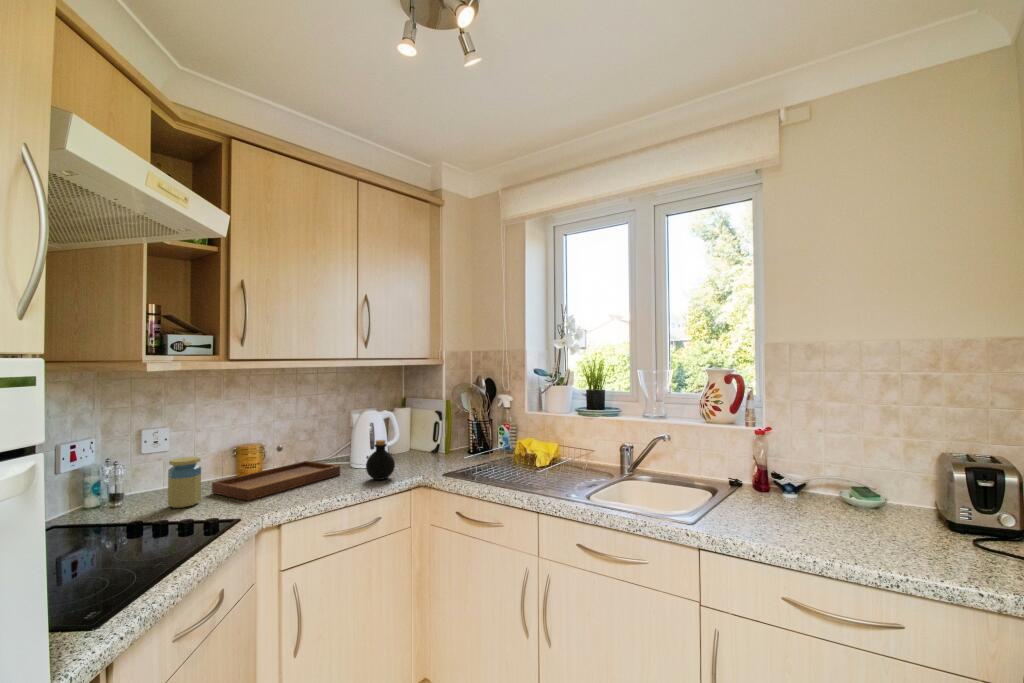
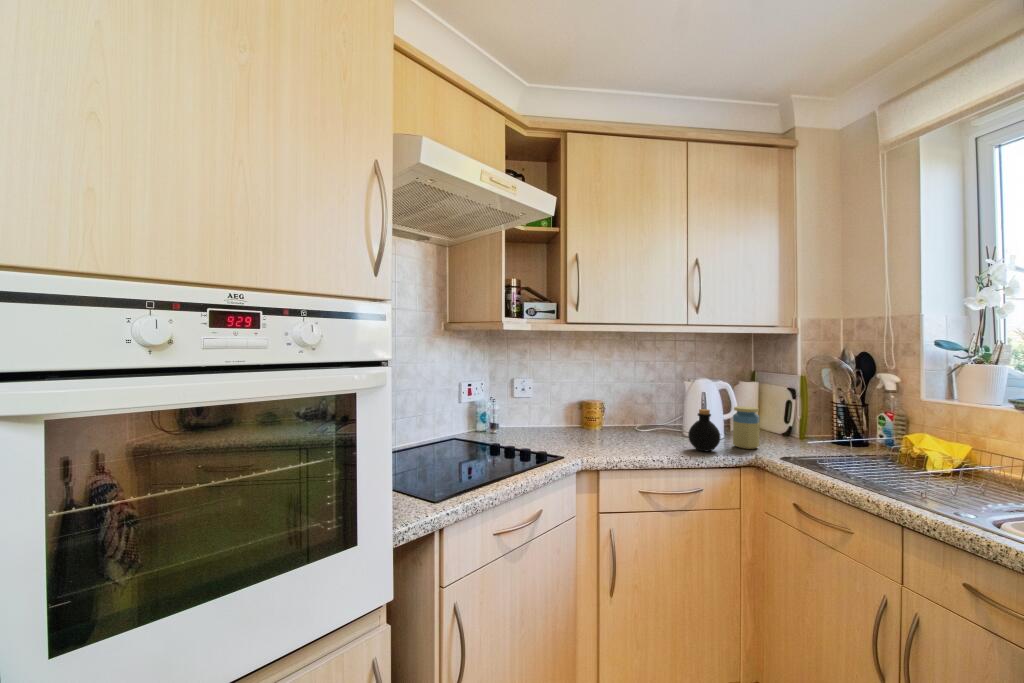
tray: present [212,446,340,501] -> none [556,404,667,446]
jar: present [168,457,201,508] -> present [733,406,760,449]

